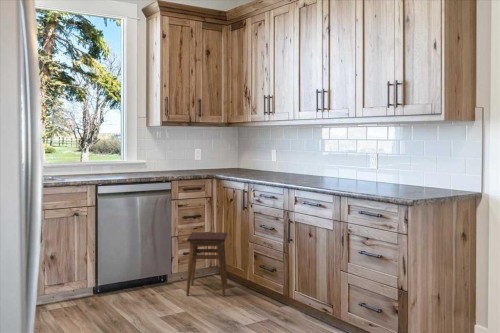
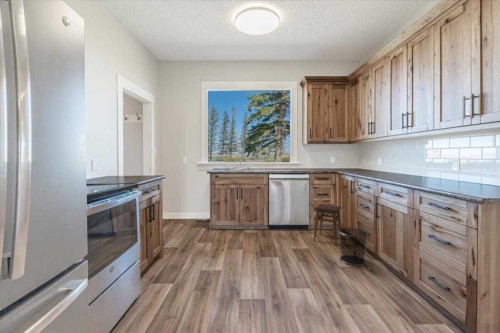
waste bin: none [235,262,278,318] -> present [338,228,368,266]

